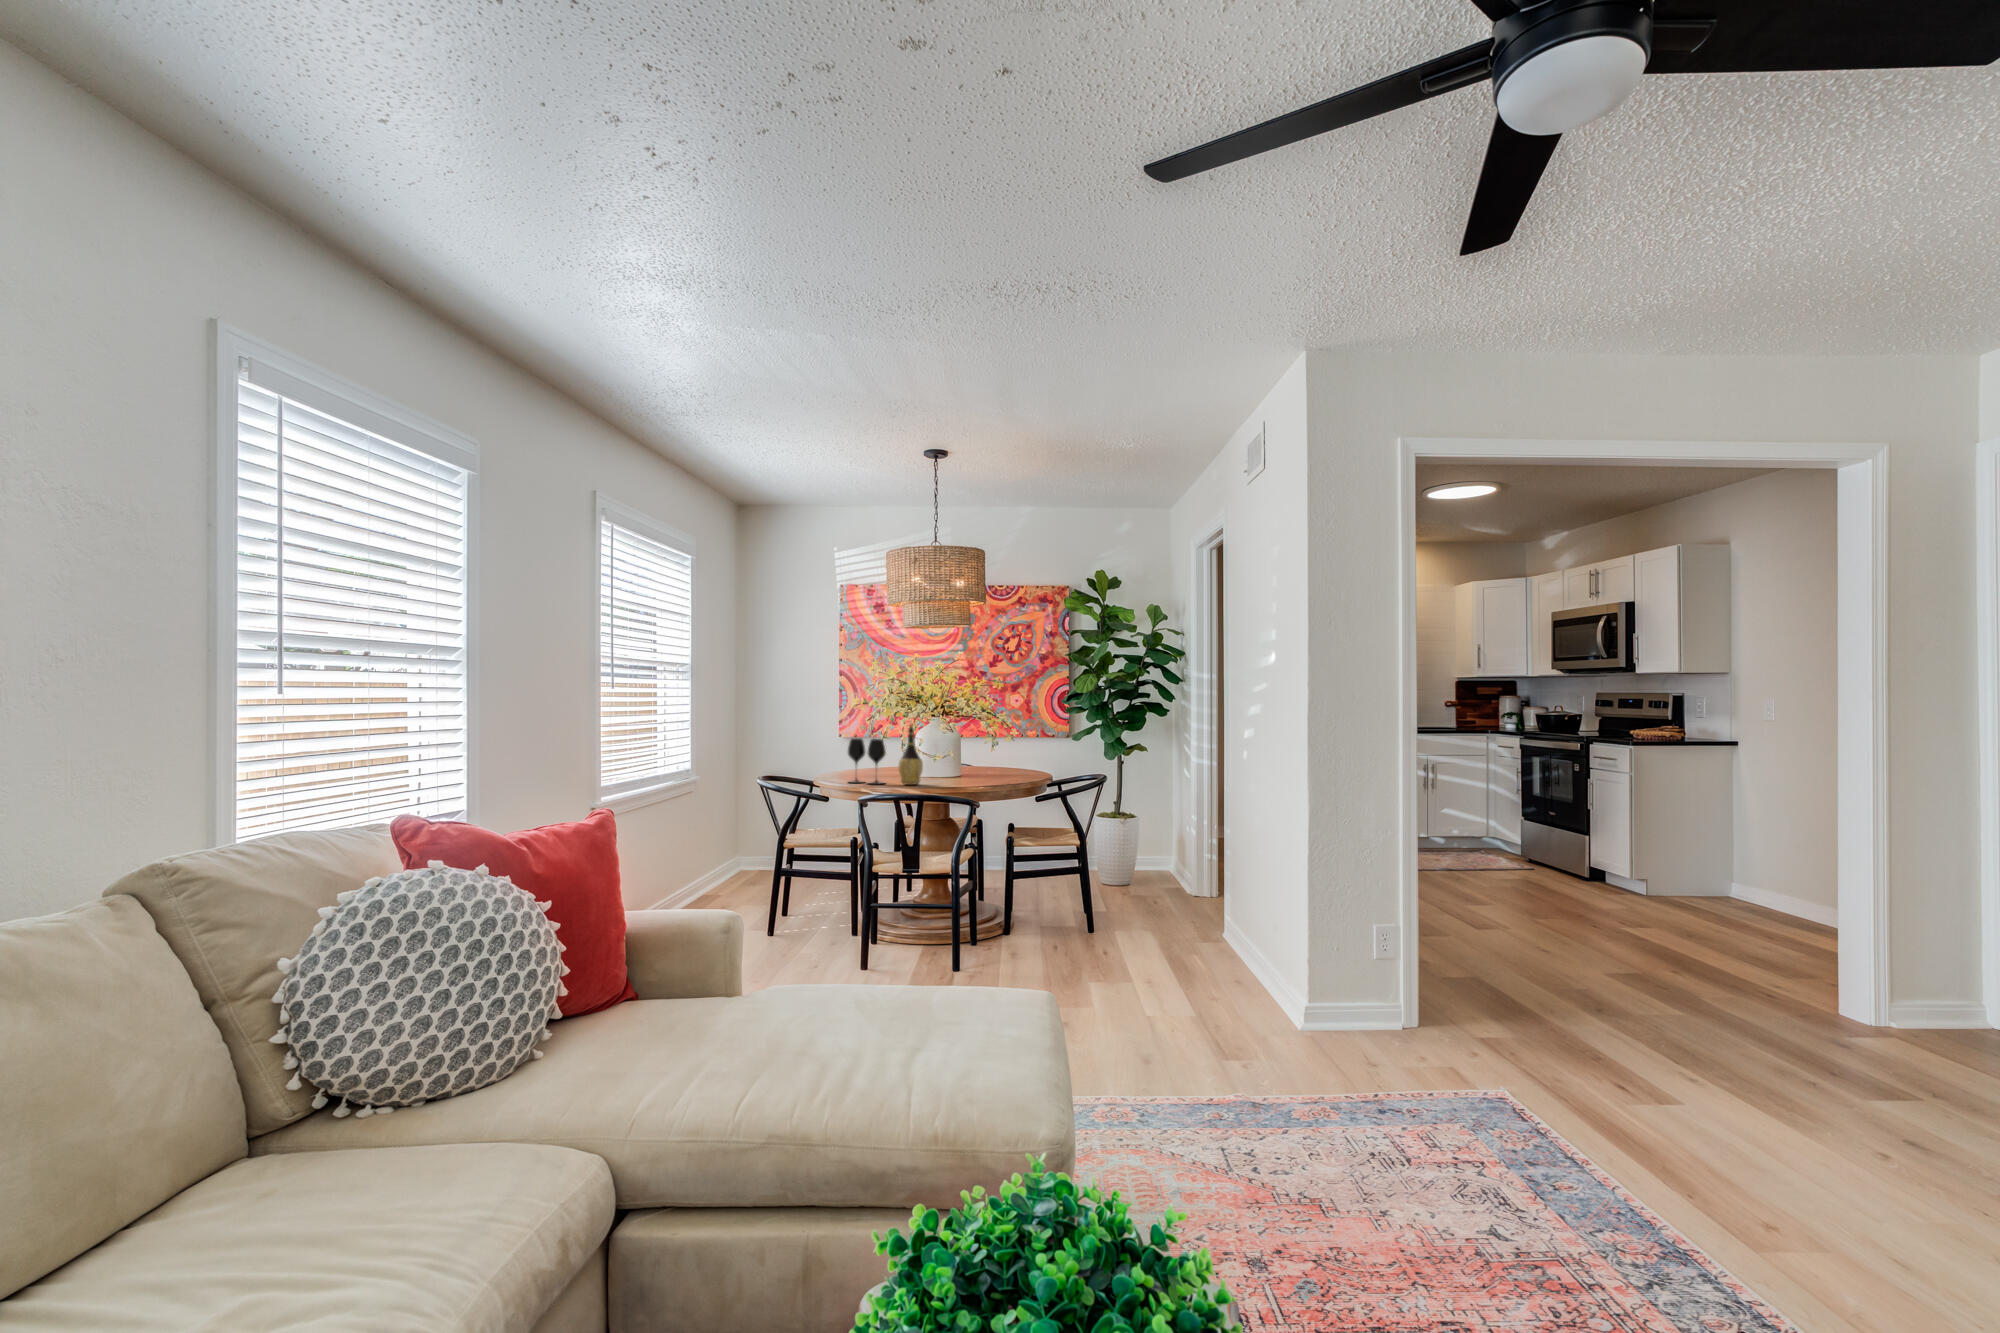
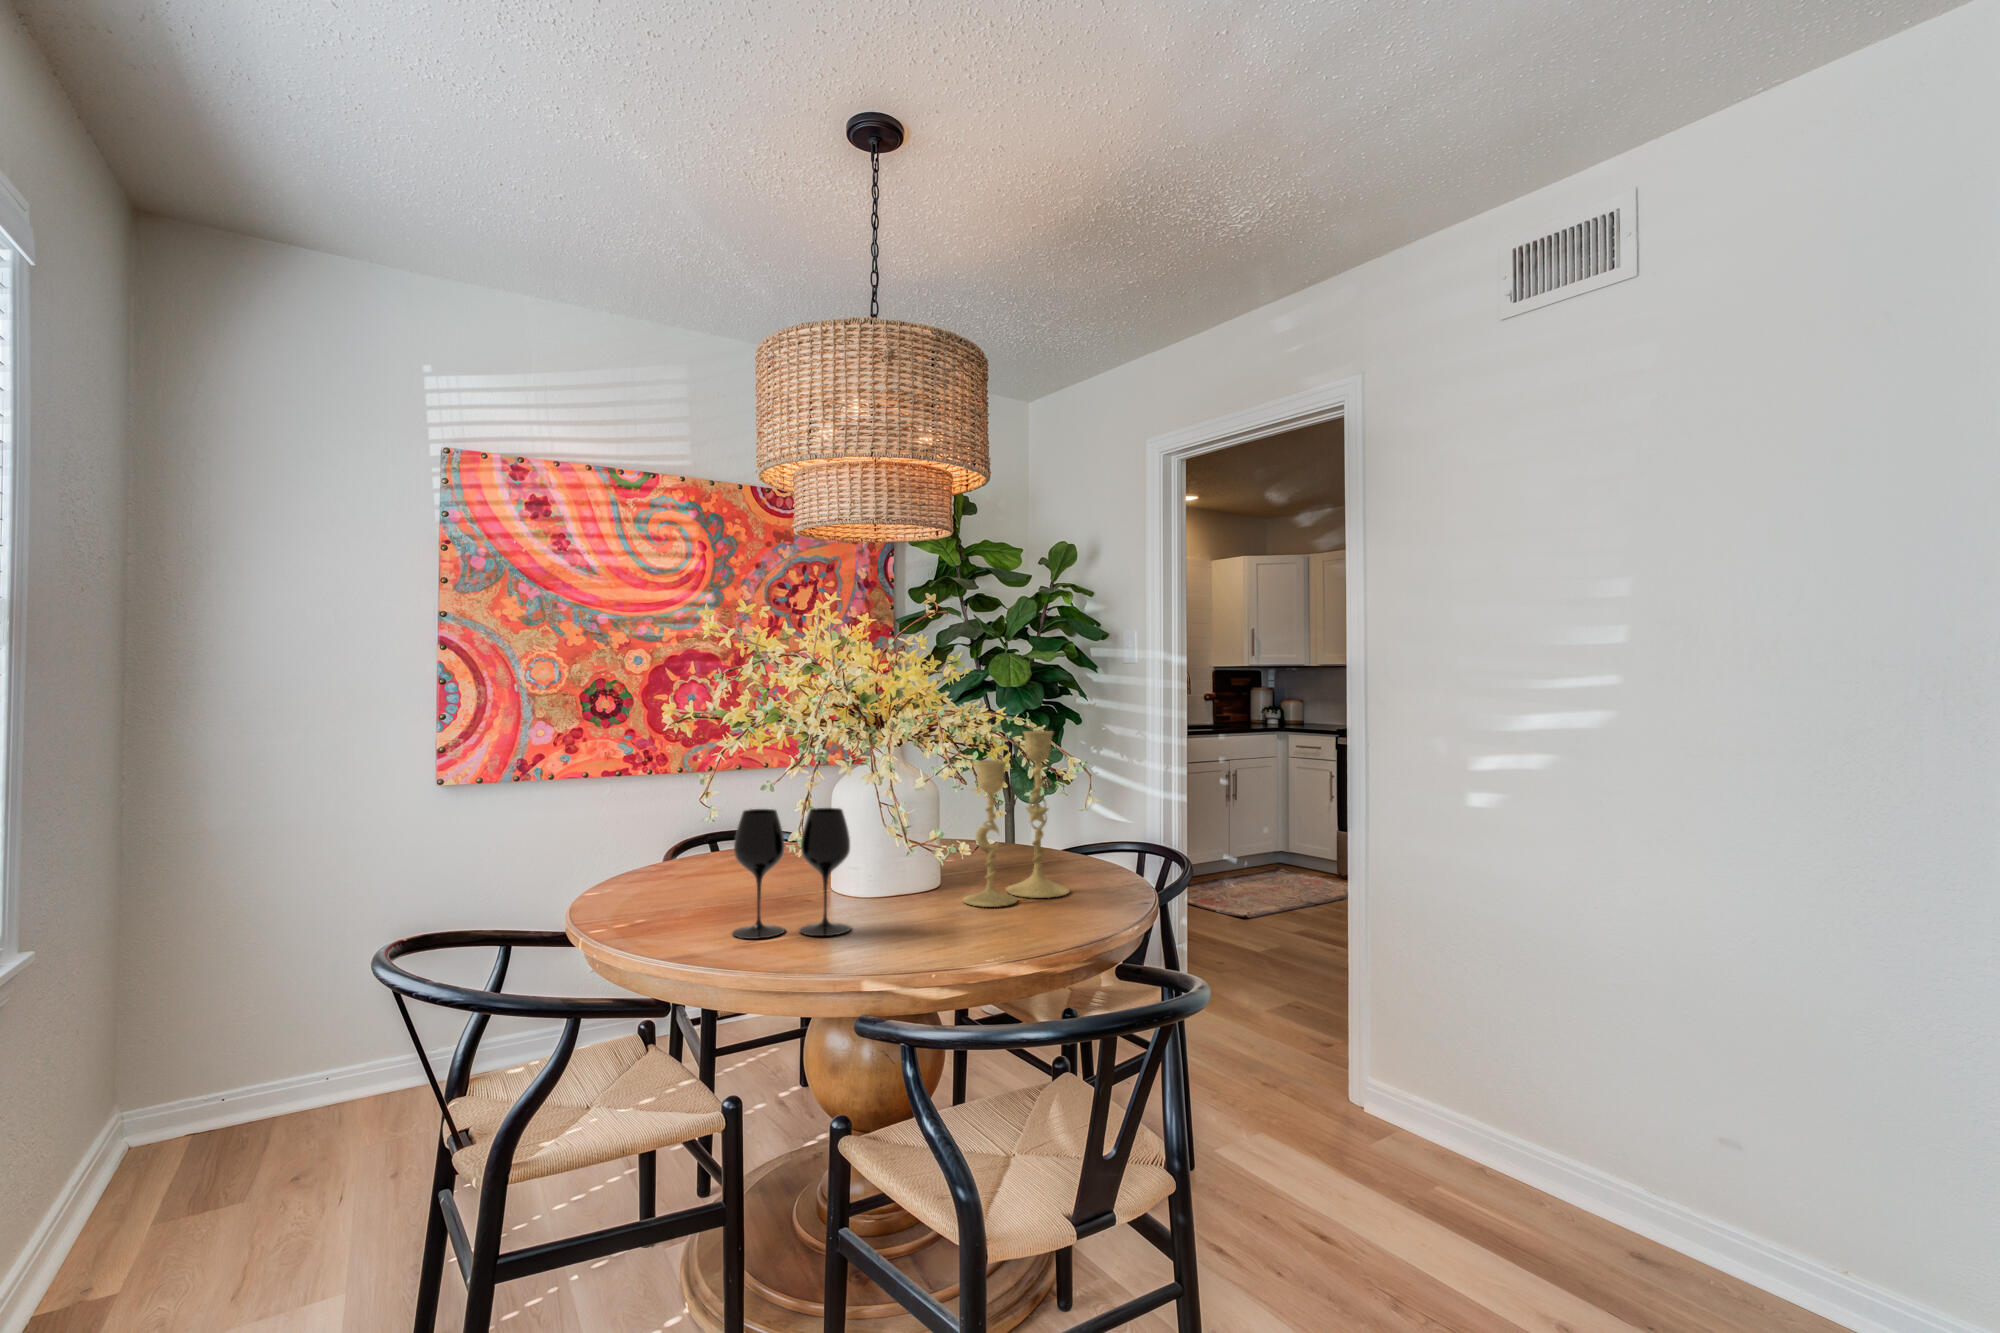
candlestick: none [942,713,996,784] -> present [963,731,1070,907]
wine bottle: present [899,724,923,785] -> none [887,764,950,924]

